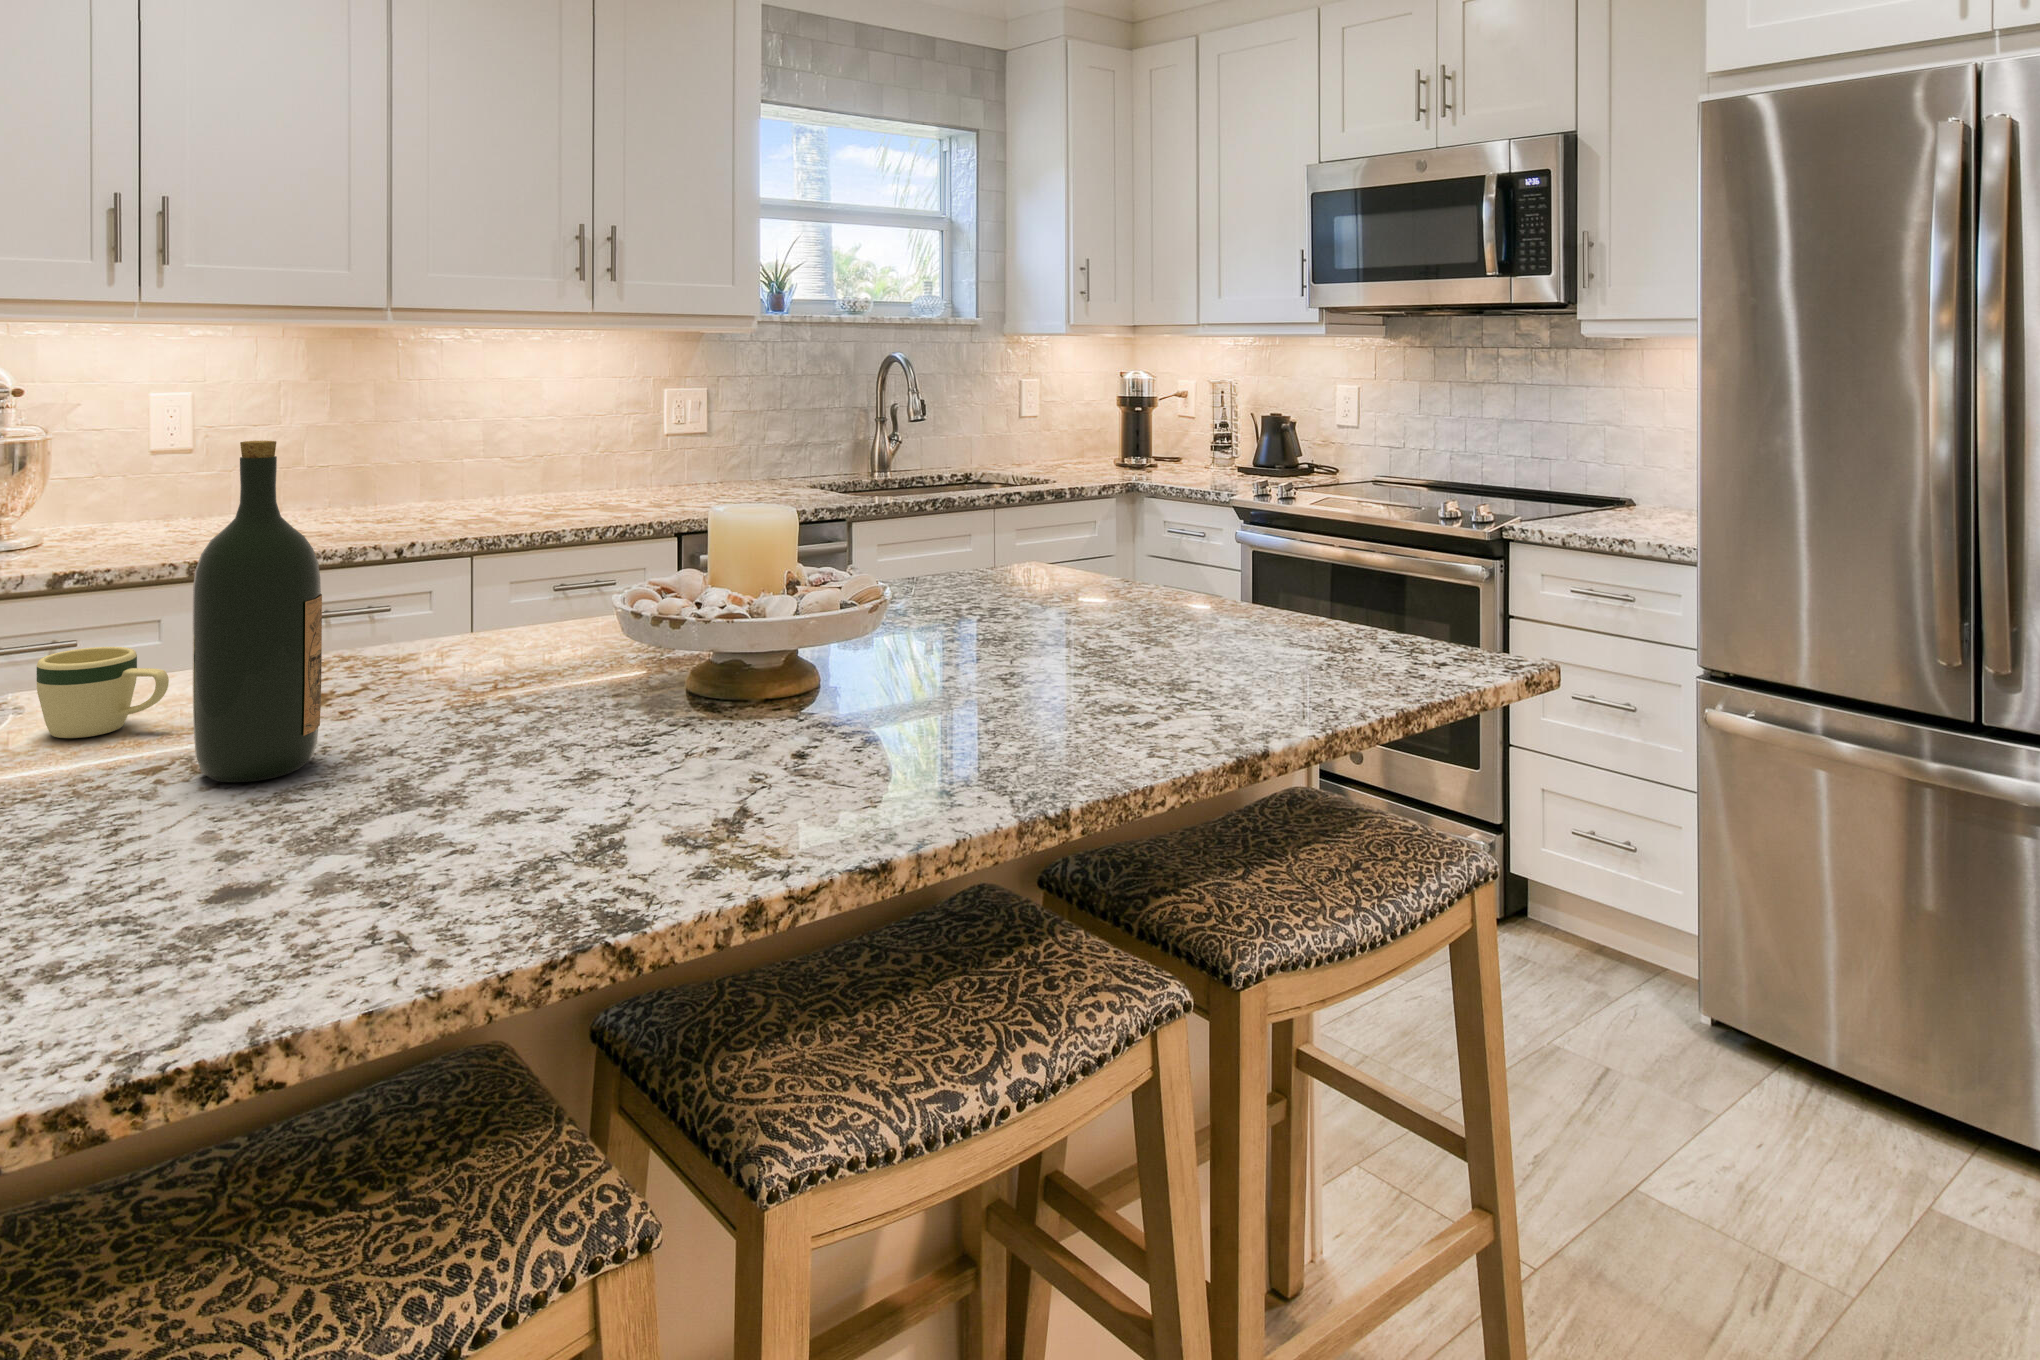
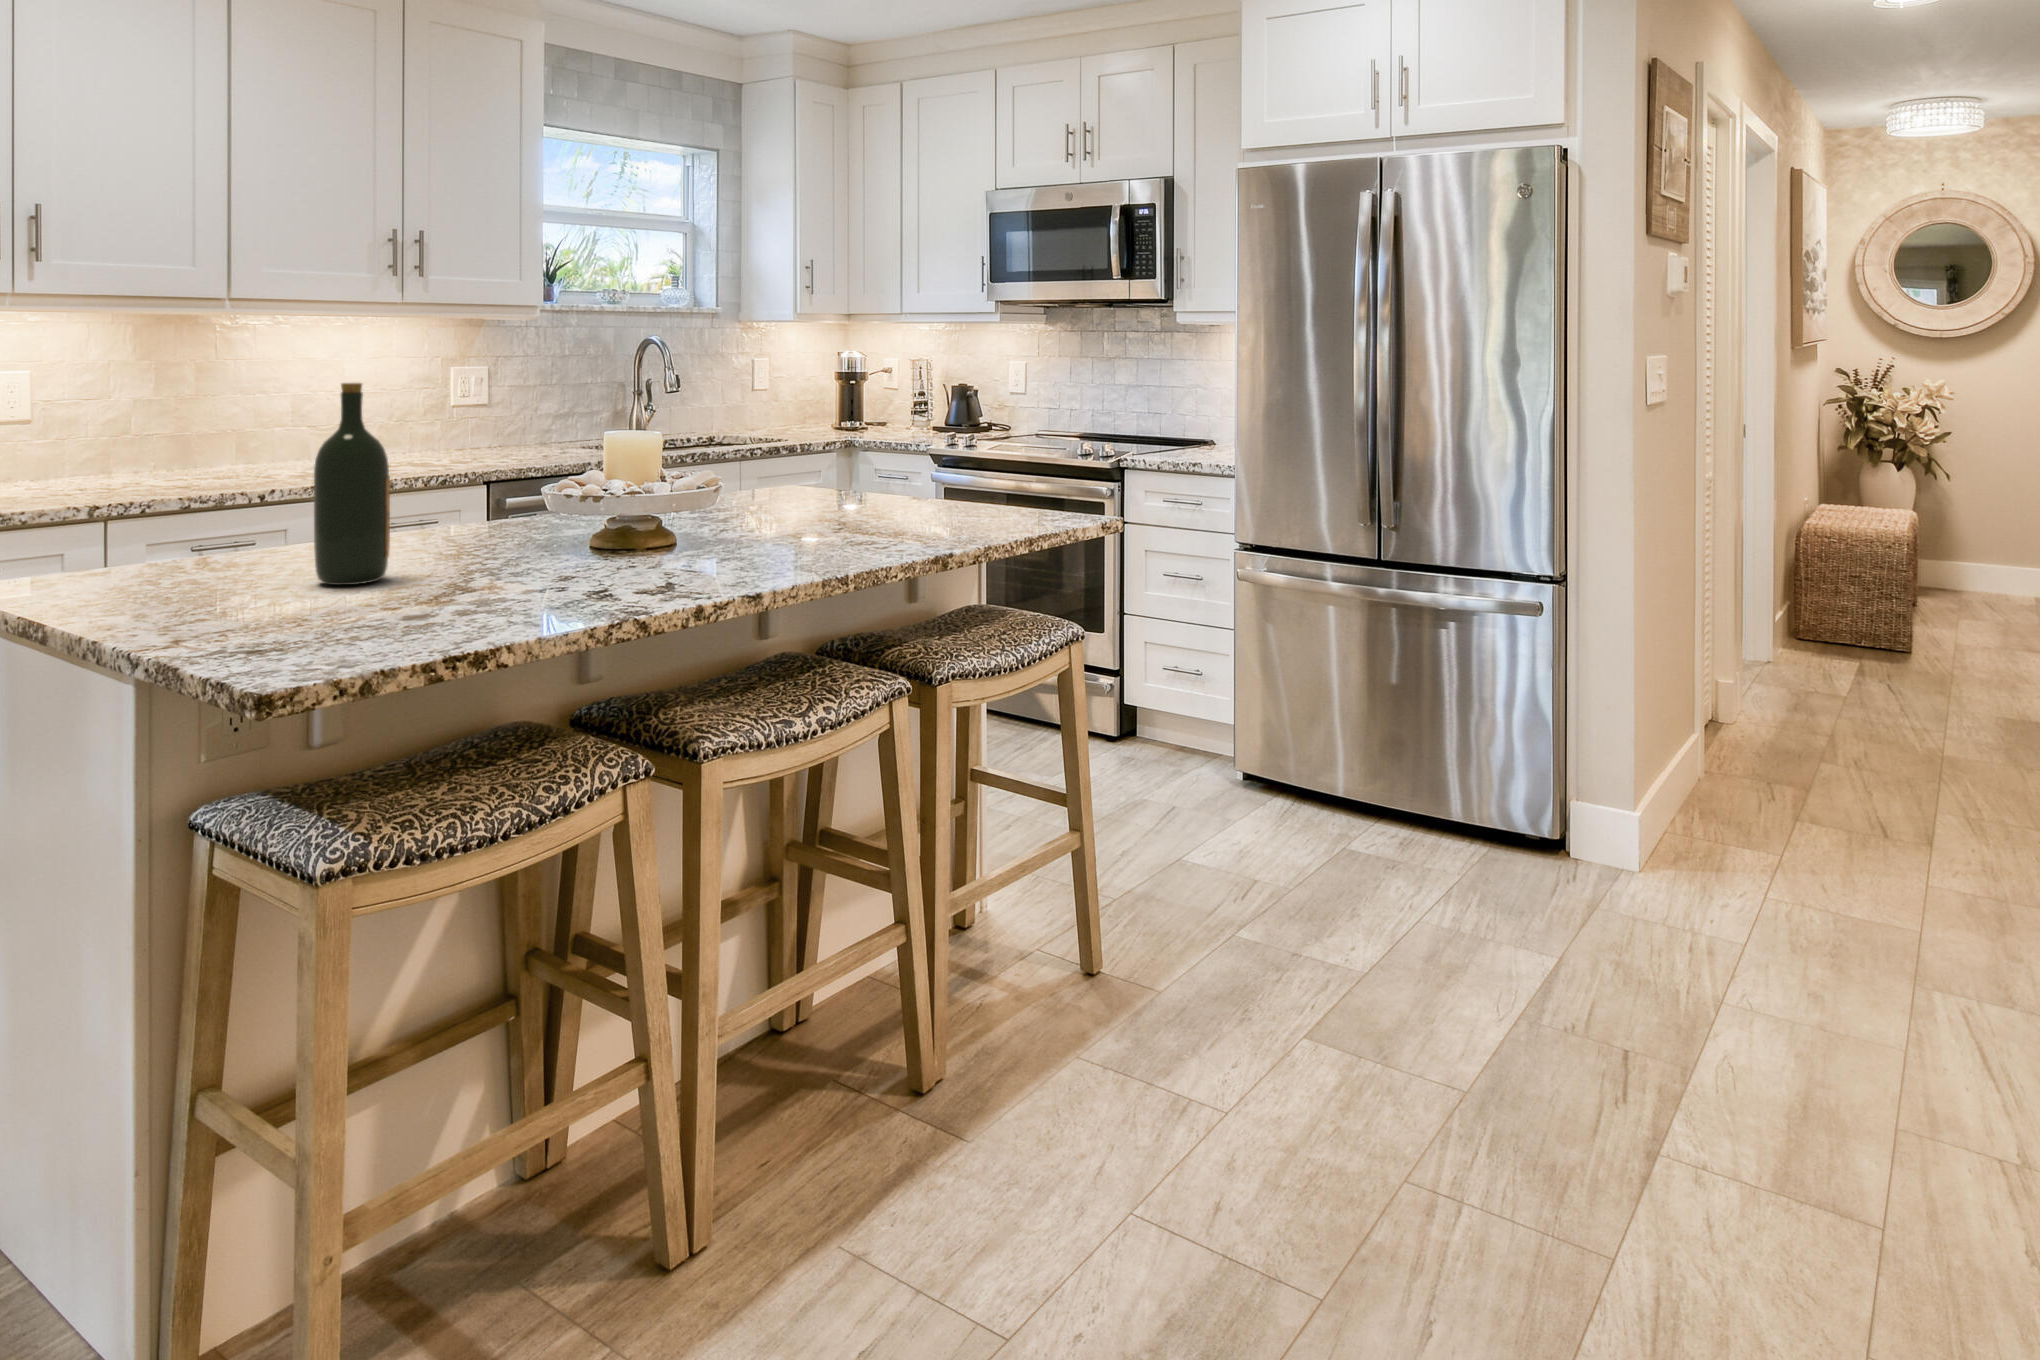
mug: present [37,647,169,738] -> none [172,522,262,577]

